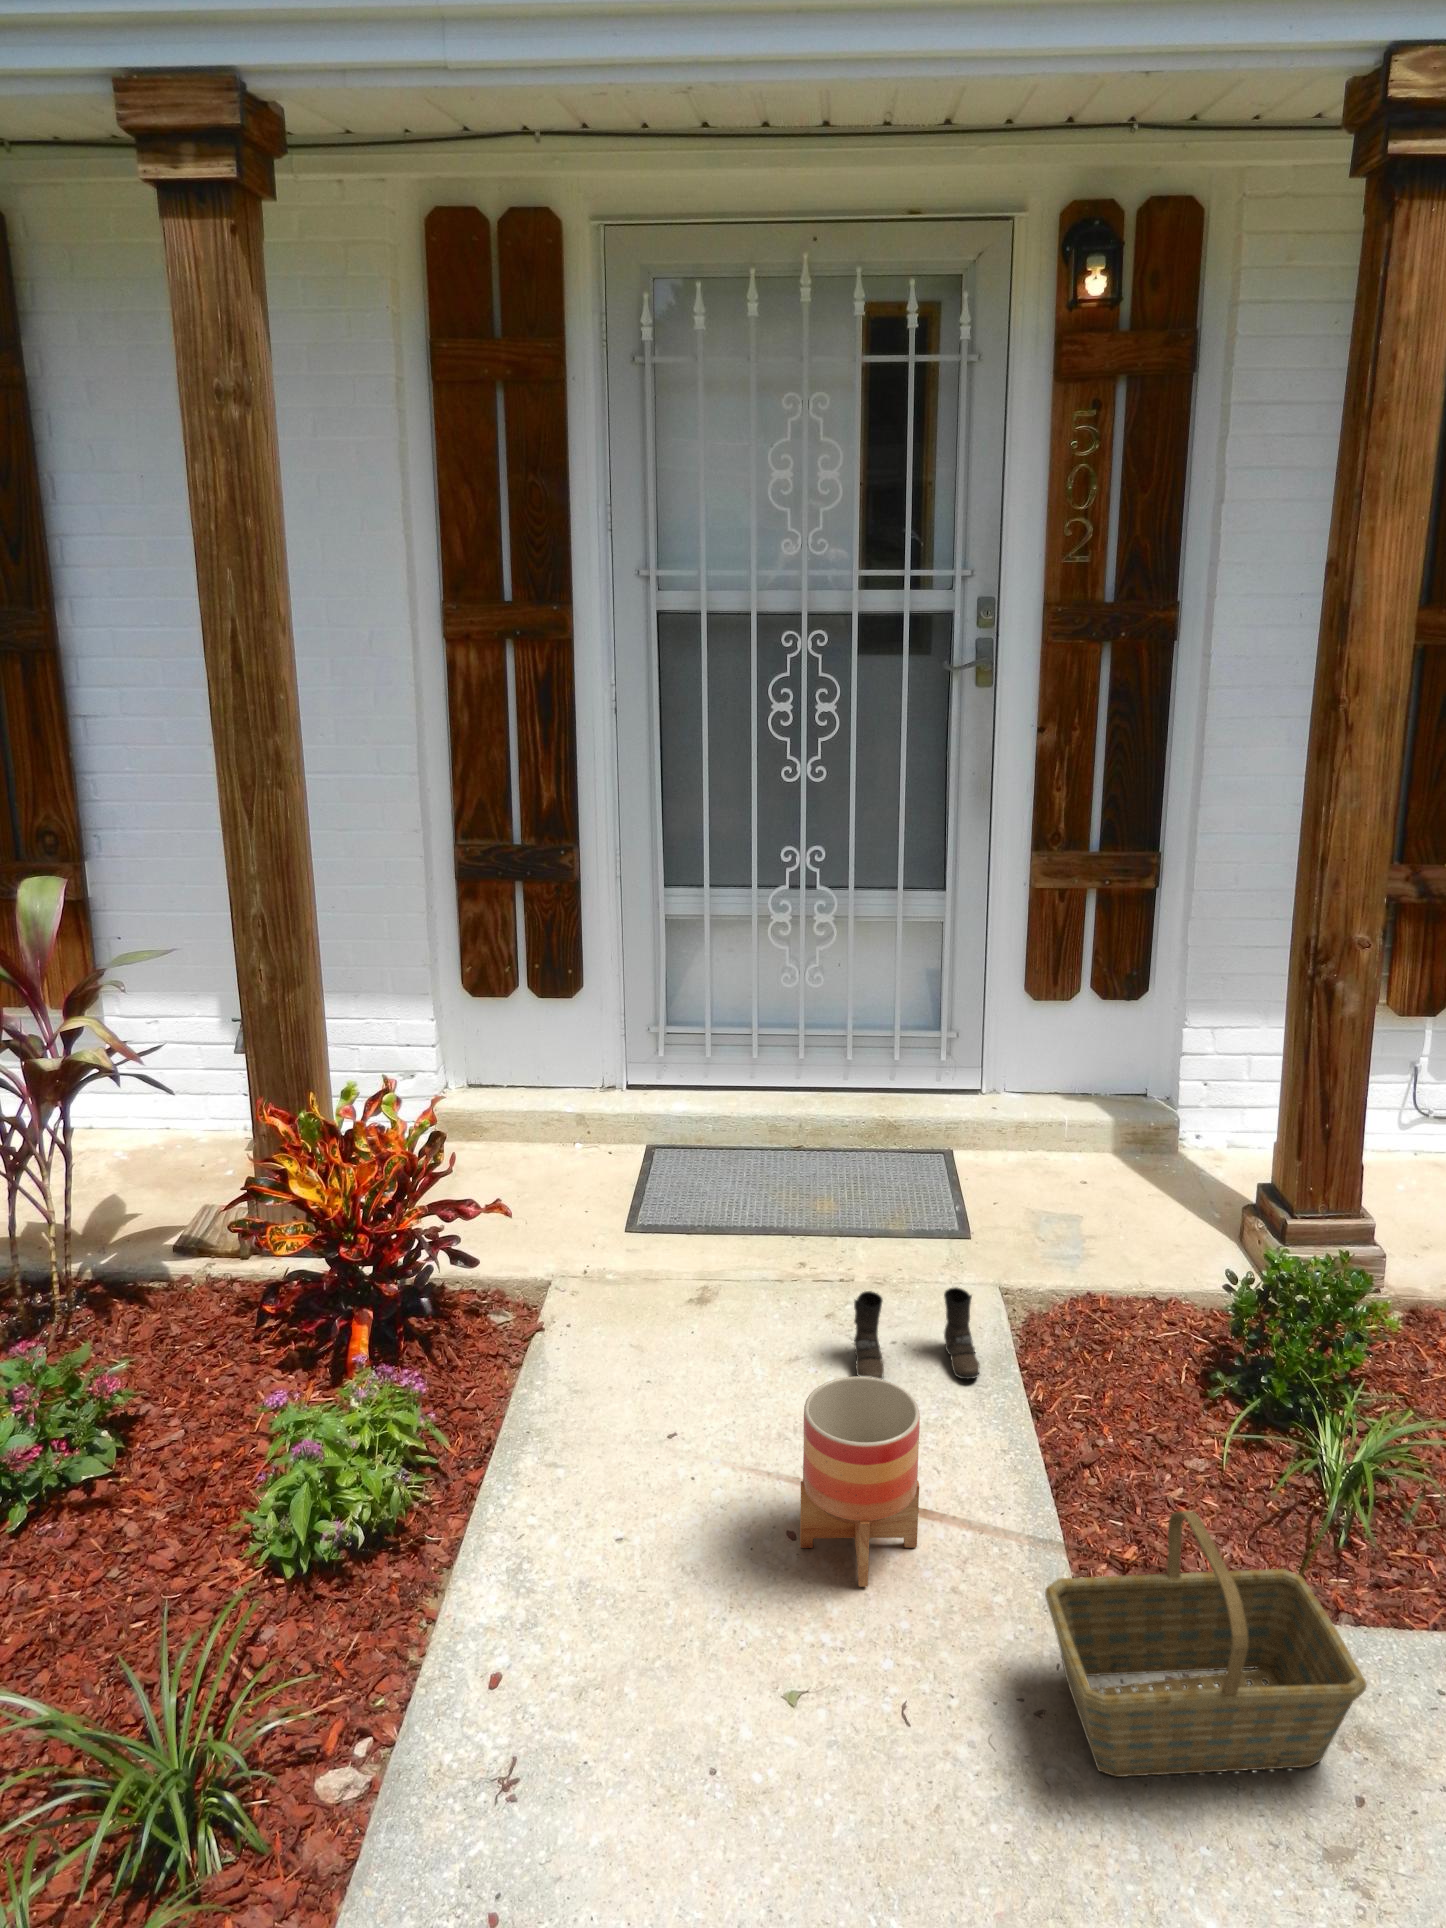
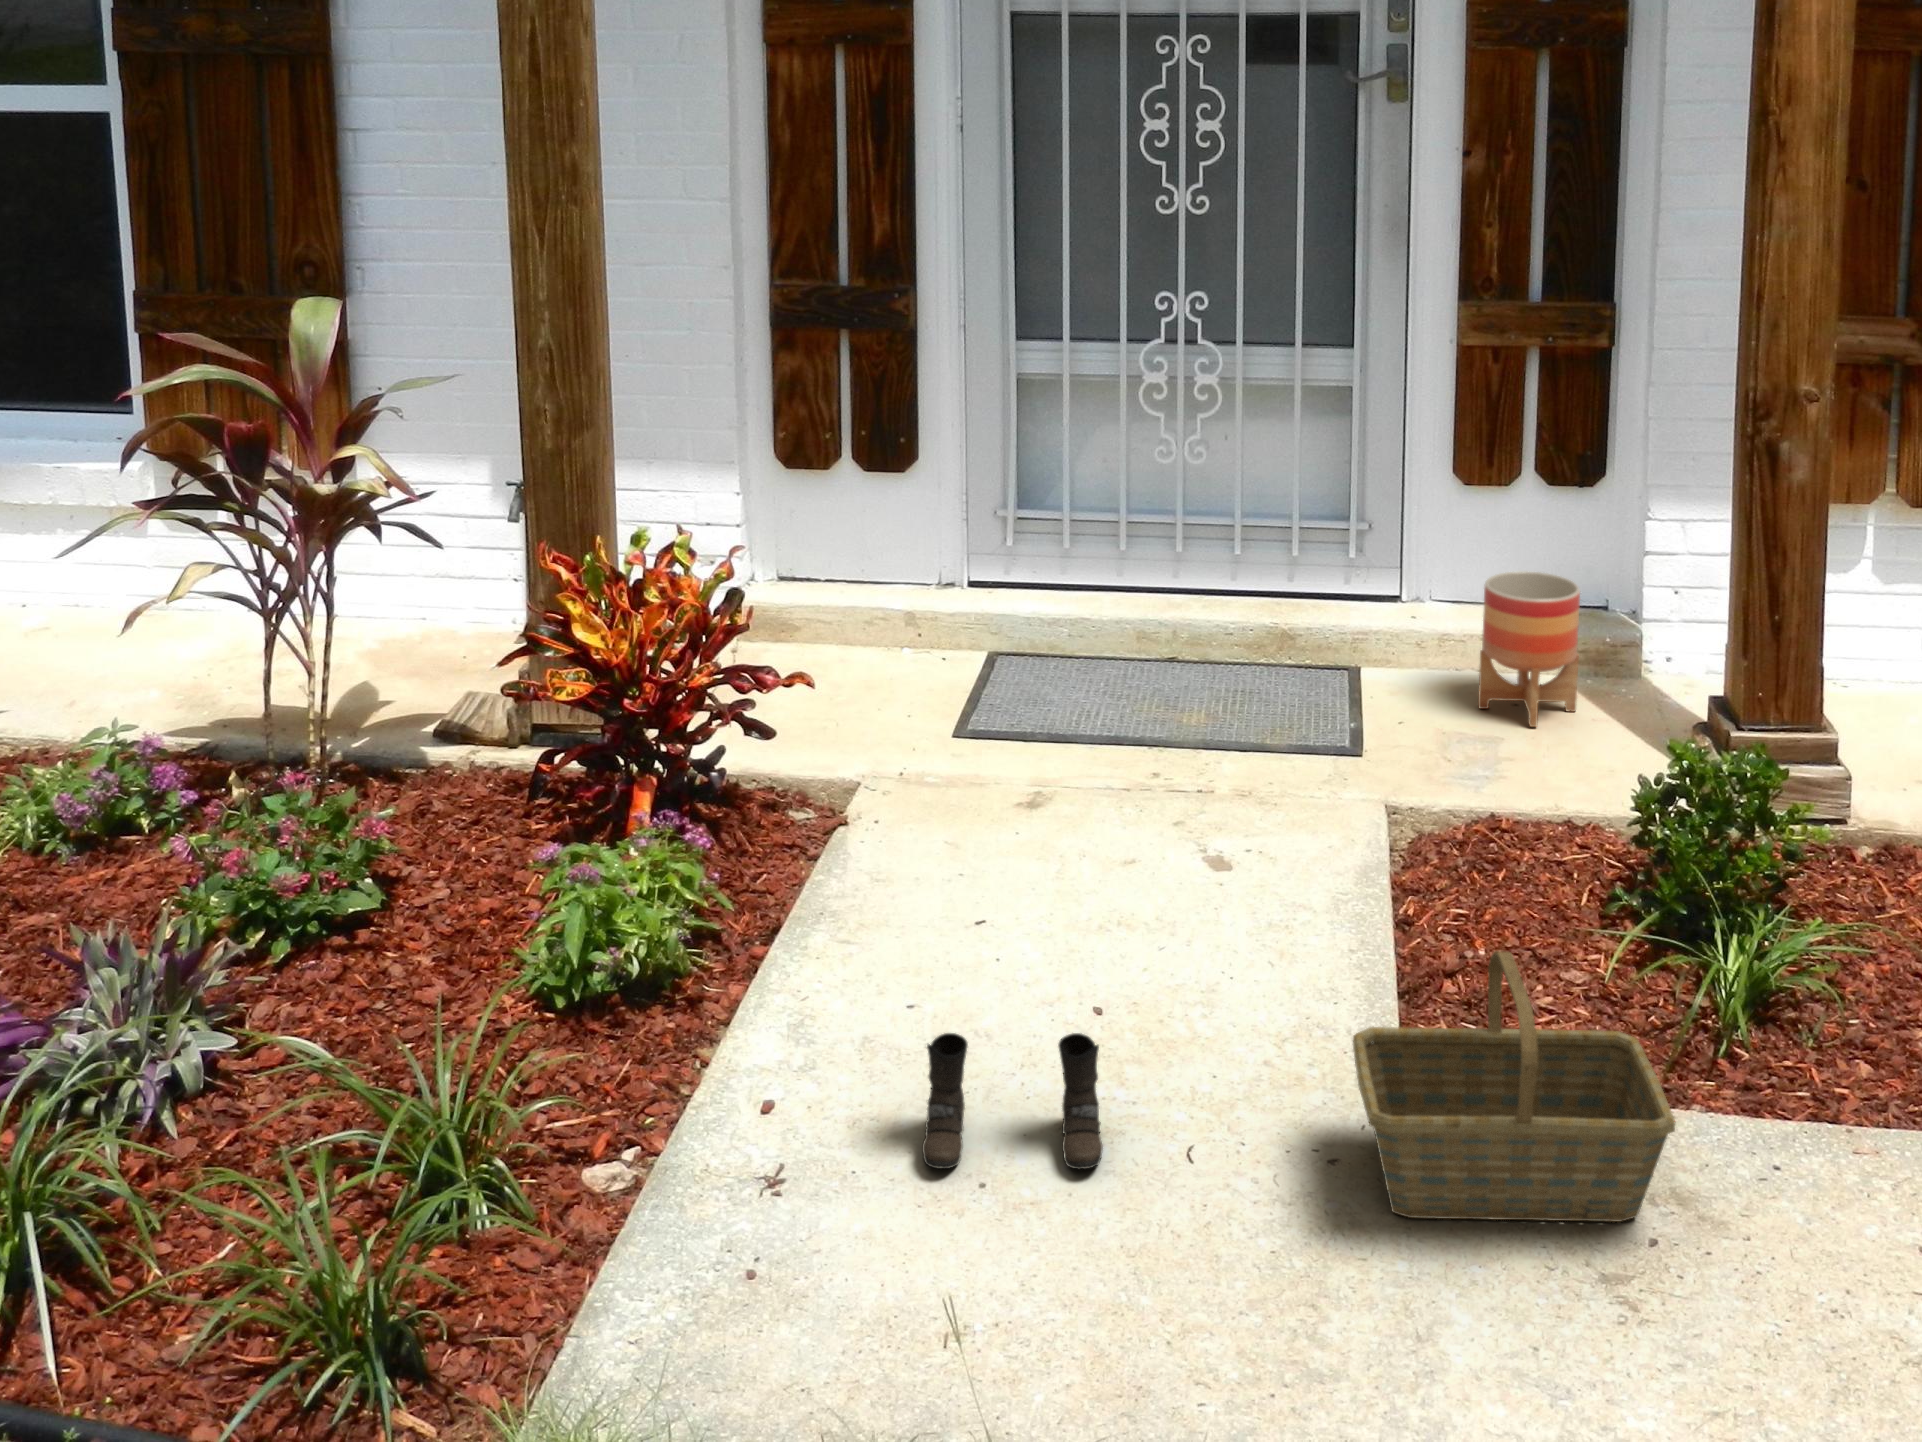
boots: present [854,1287,980,1380] -> present [922,1033,1103,1169]
planter: present [800,1376,920,1587] -> present [1478,571,1580,727]

